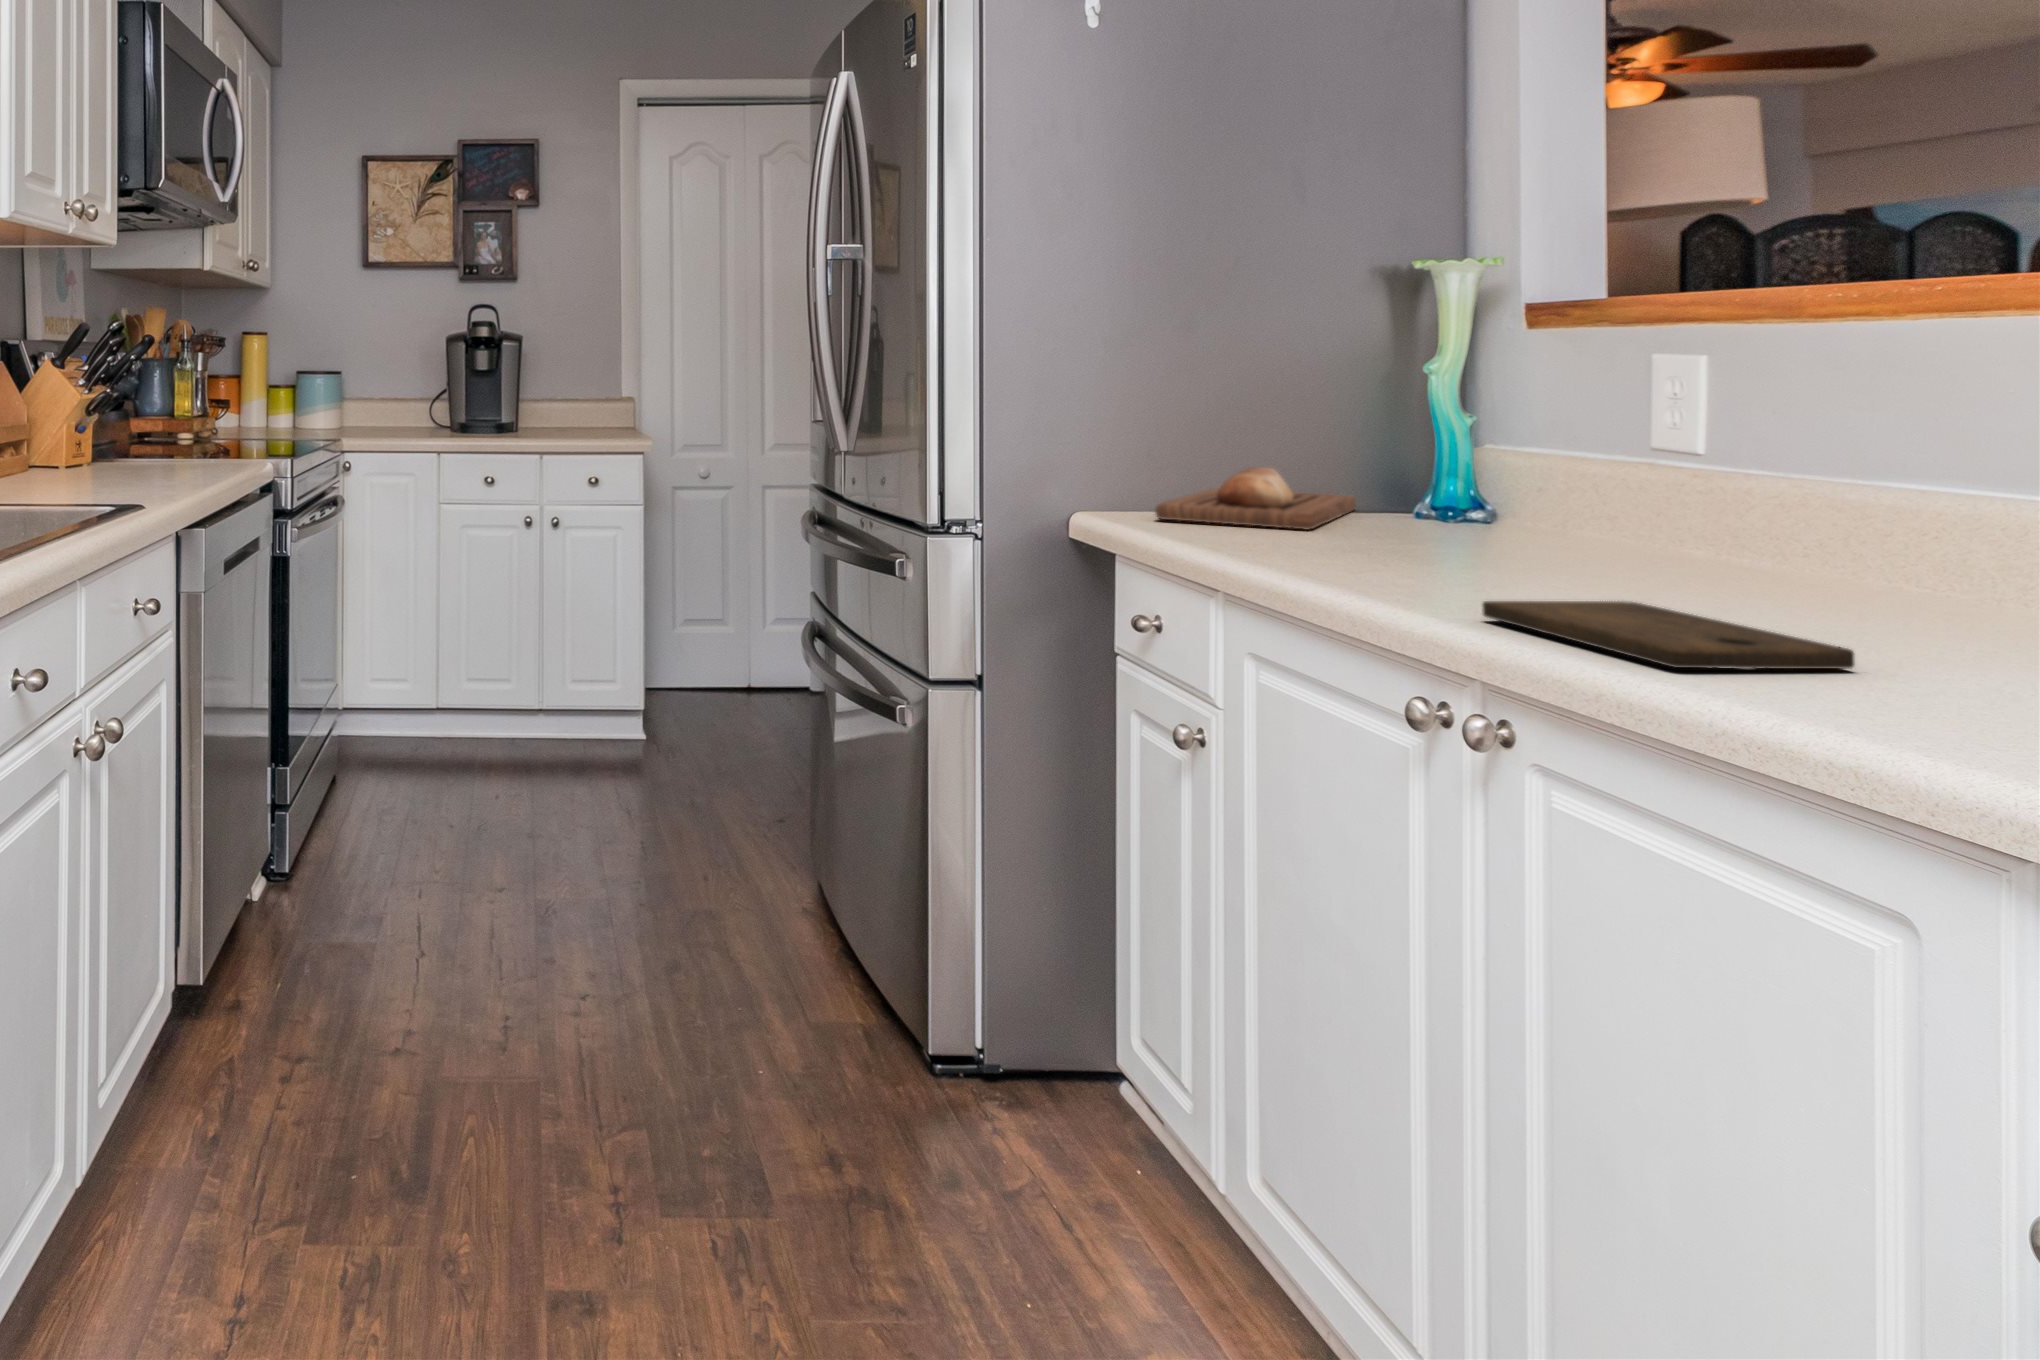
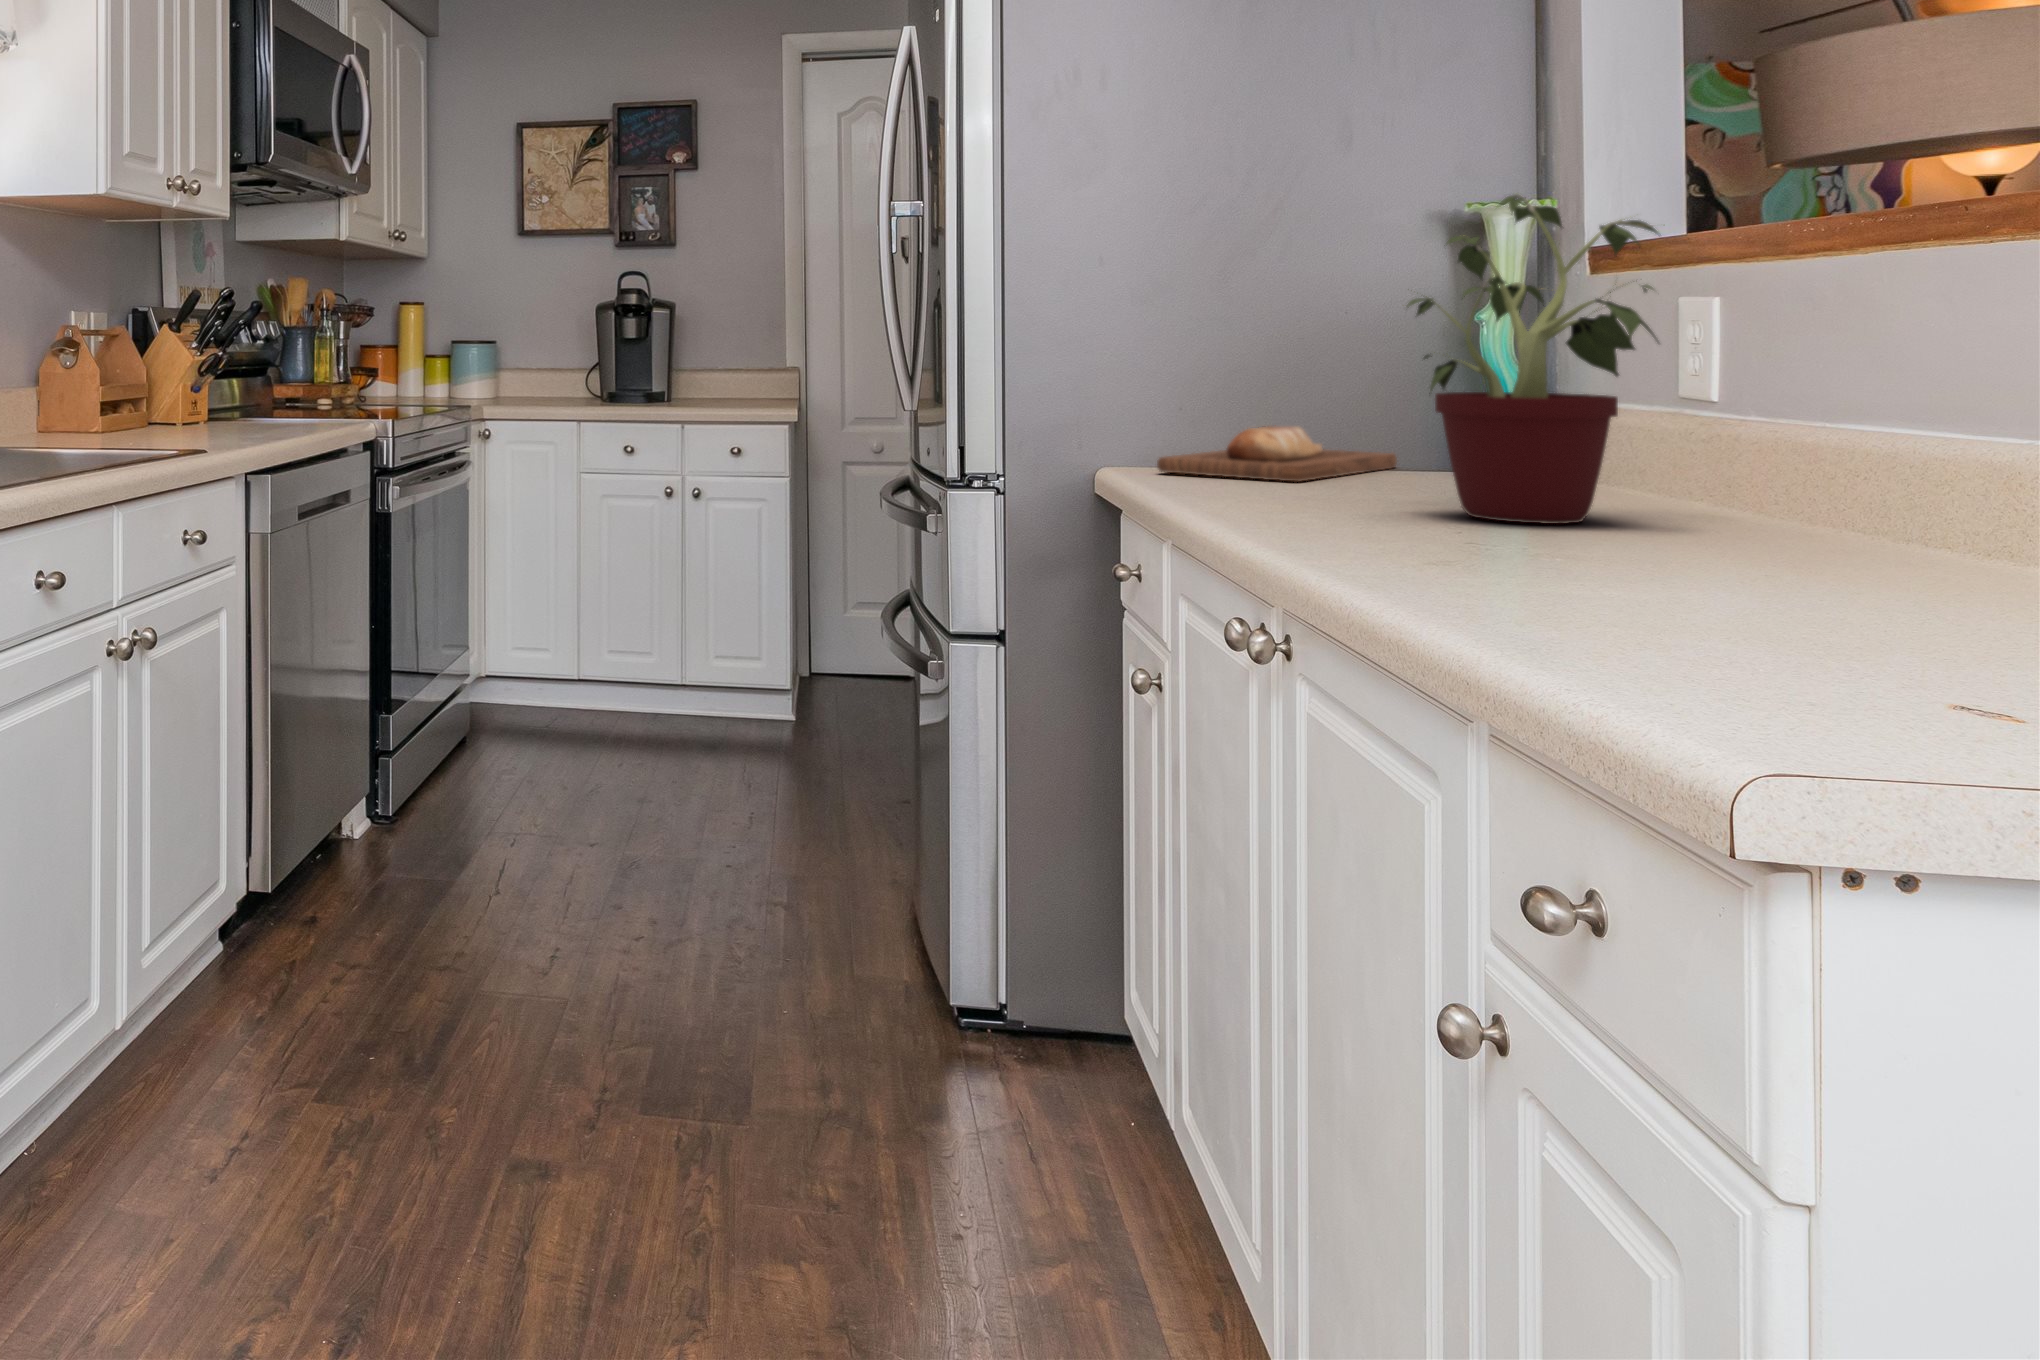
potted plant: none [1500,248,1770,583] -> present [1407,195,1658,524]
cutting board: present [1482,601,1855,669] -> none [1279,527,1538,580]

